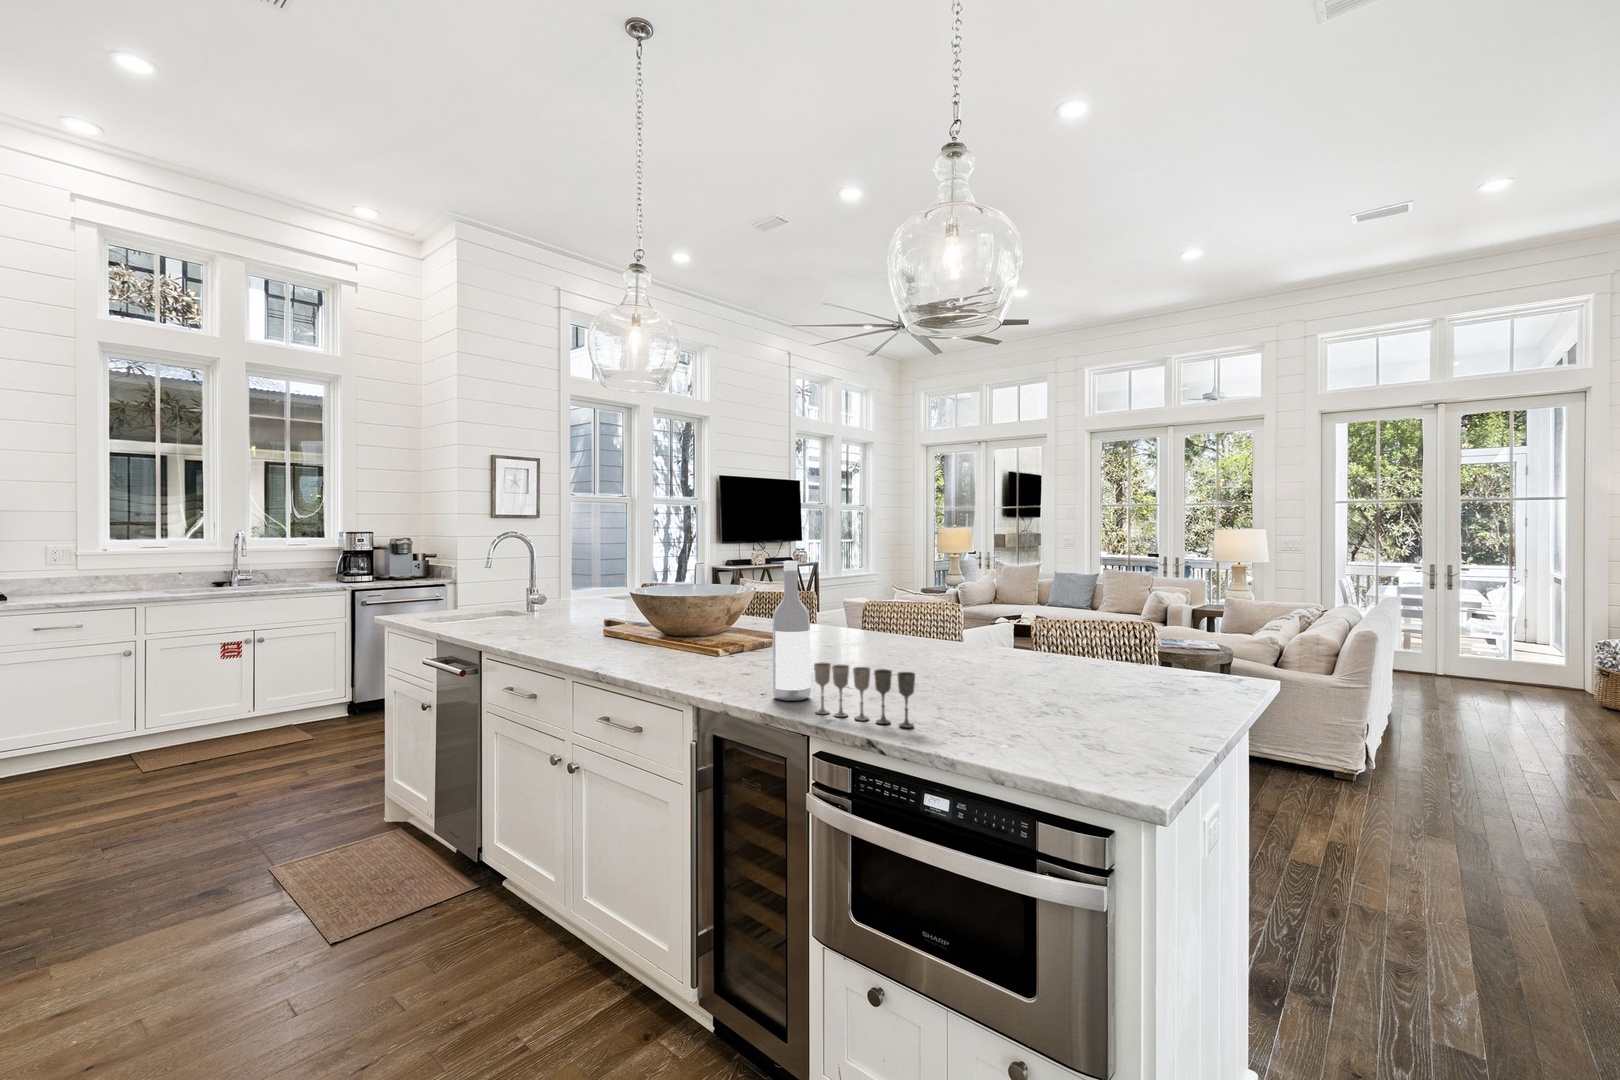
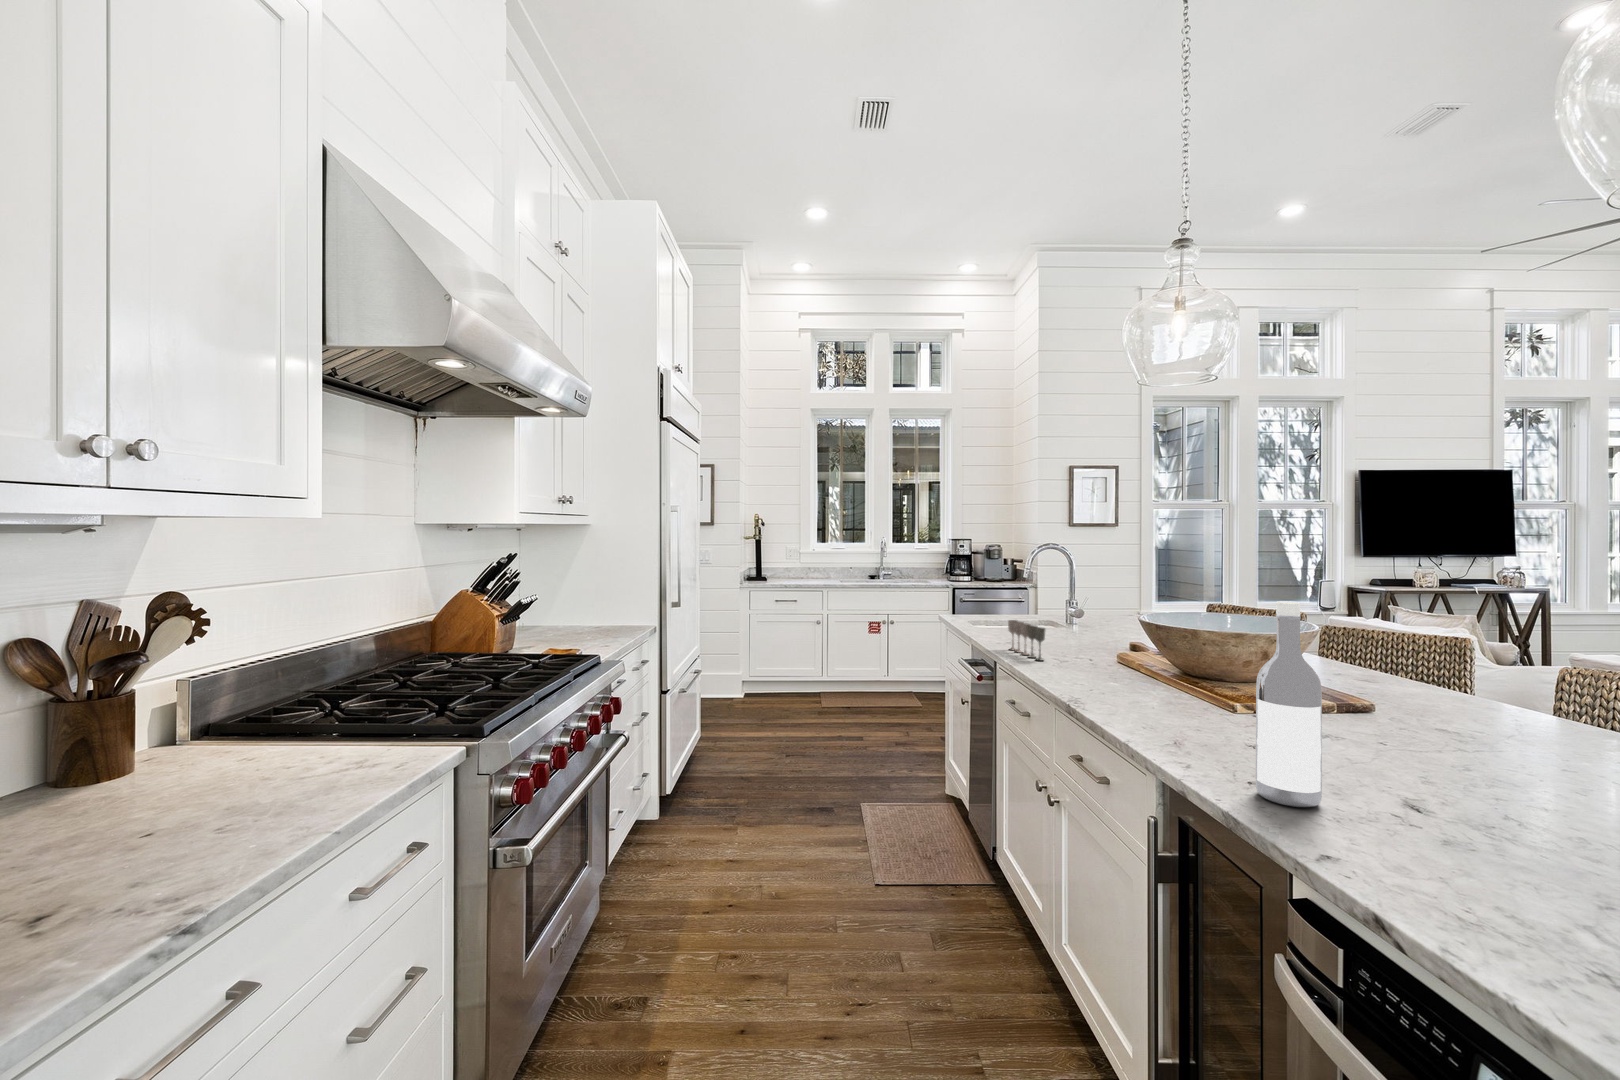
wine glass: present [814,663,915,728] -> present [1008,620,1045,661]

